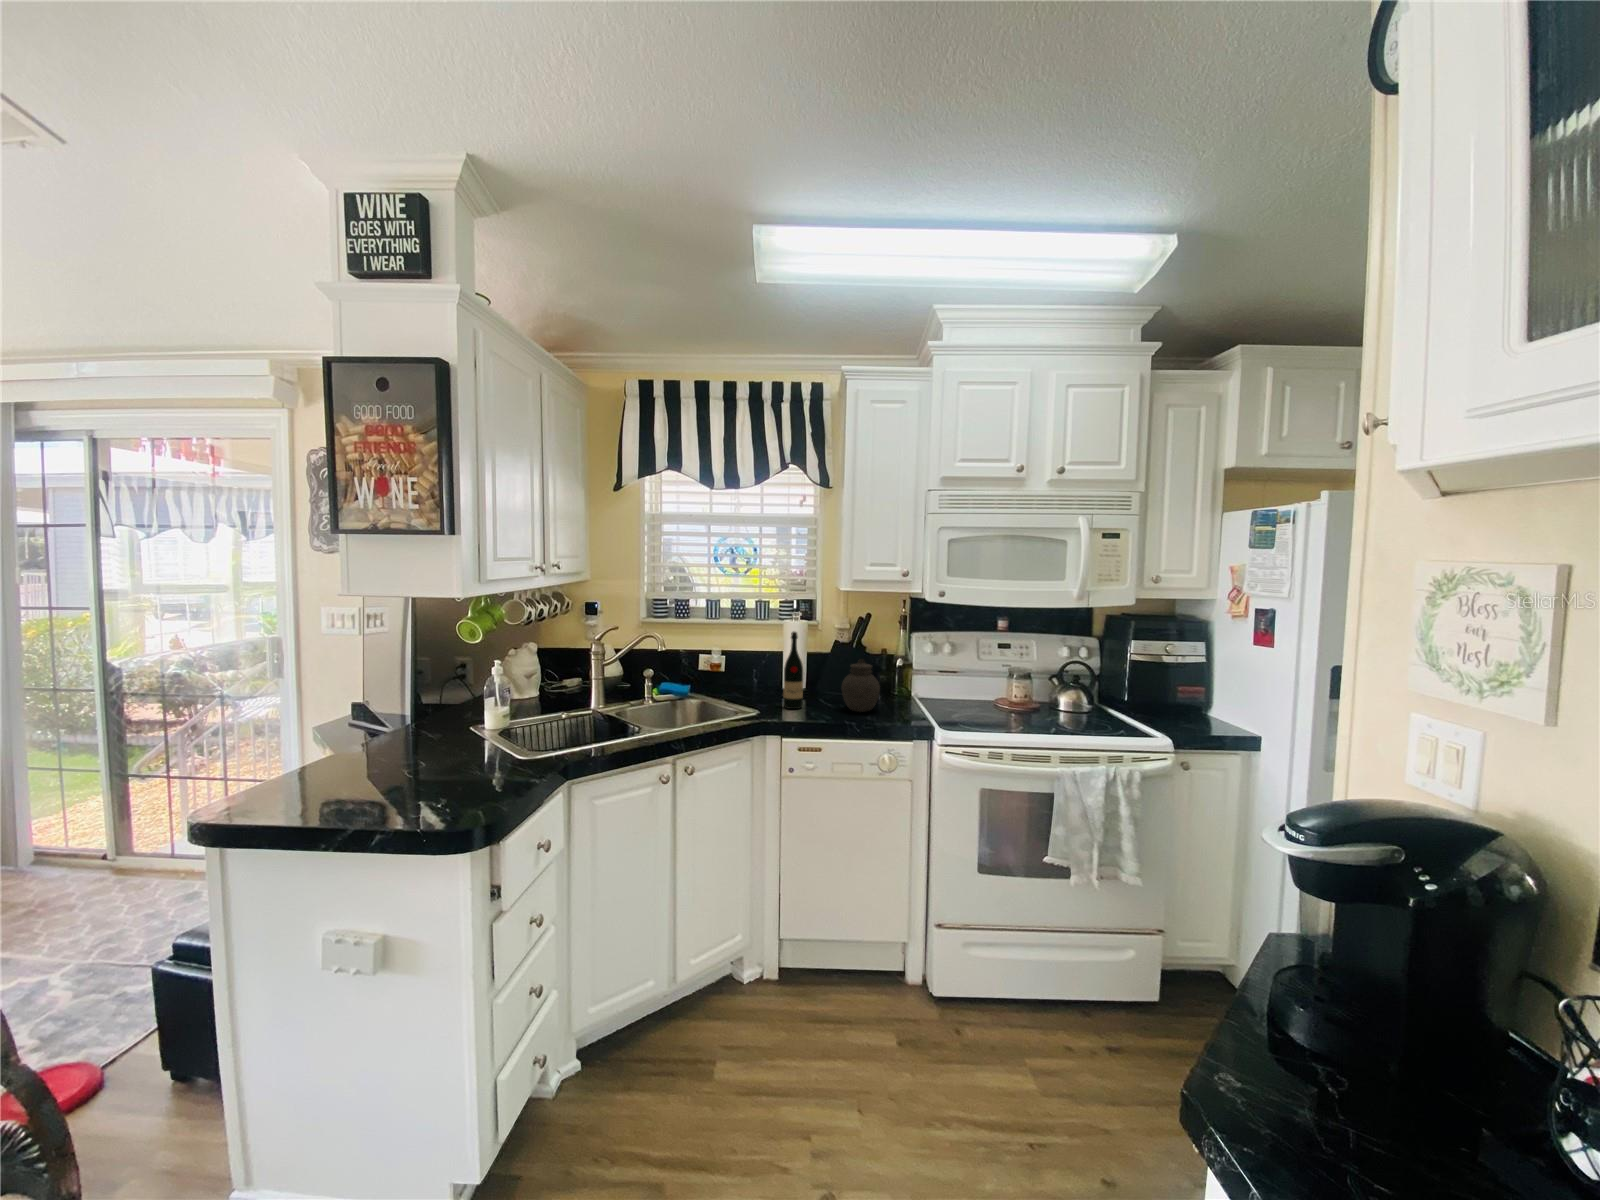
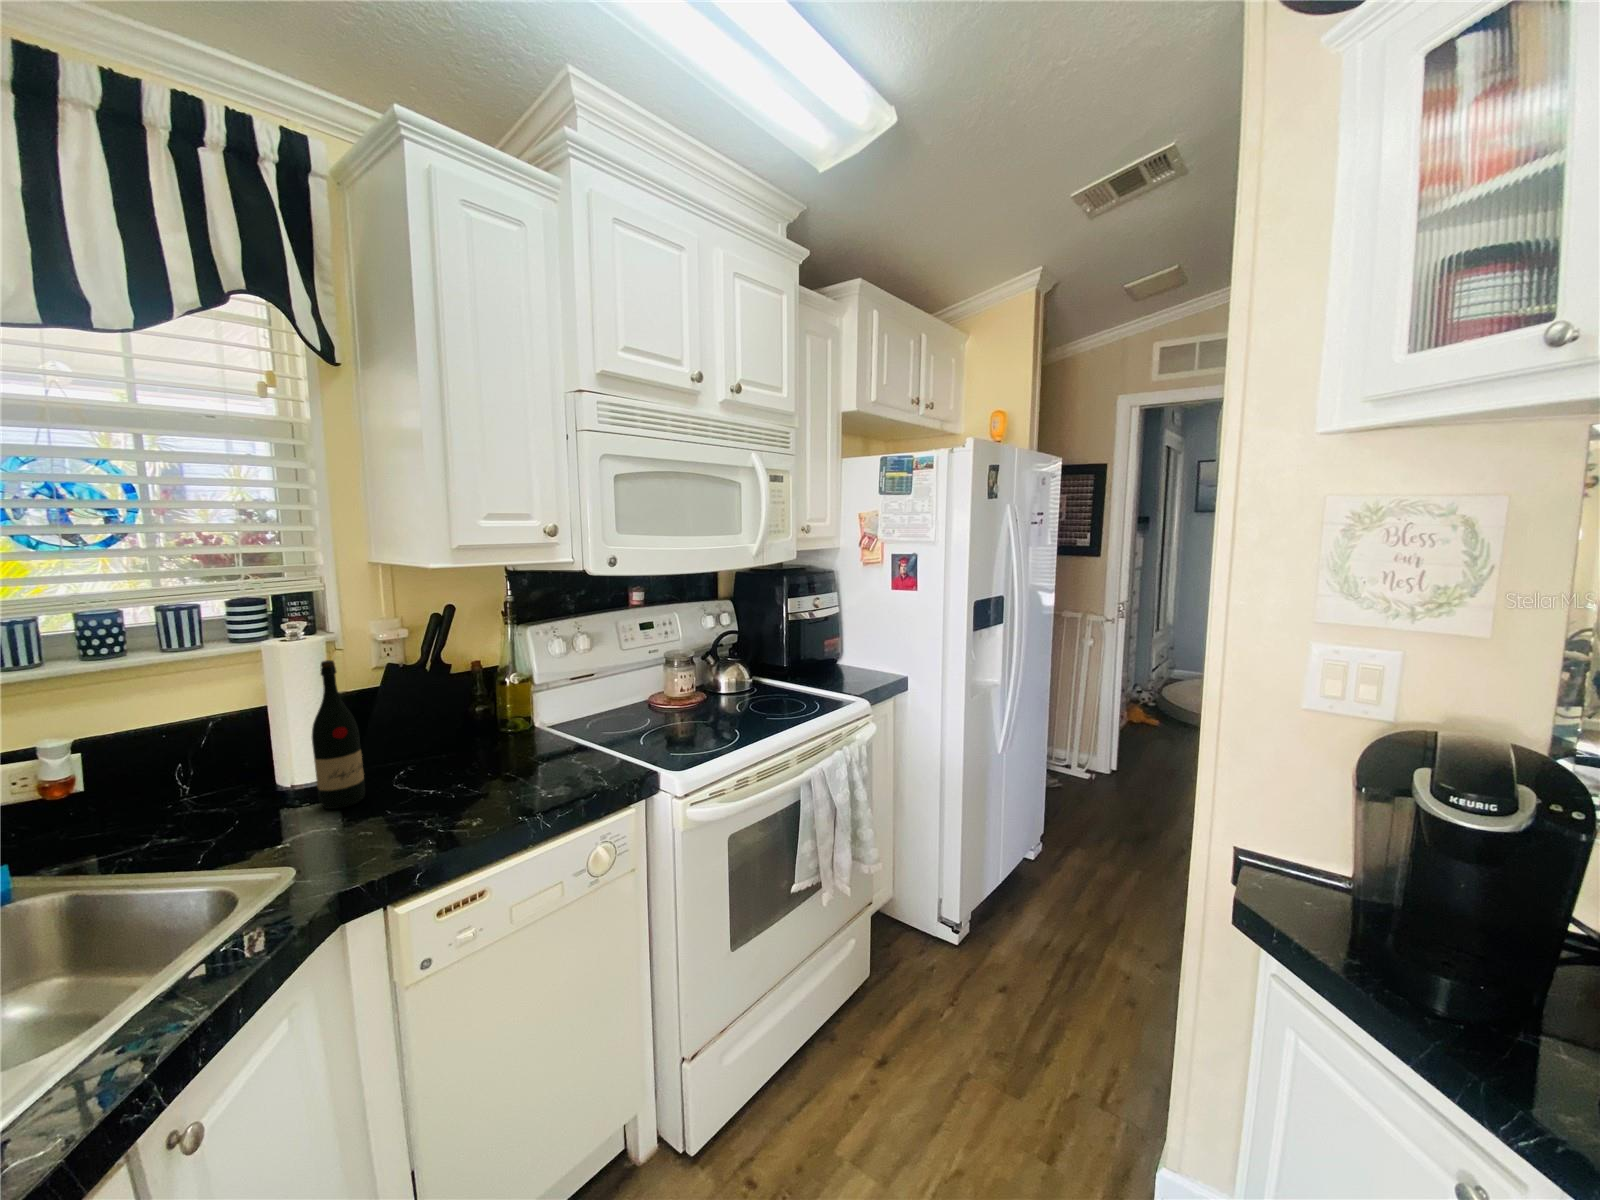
jar: present [842,659,880,712] -> none [441,685,512,774]

